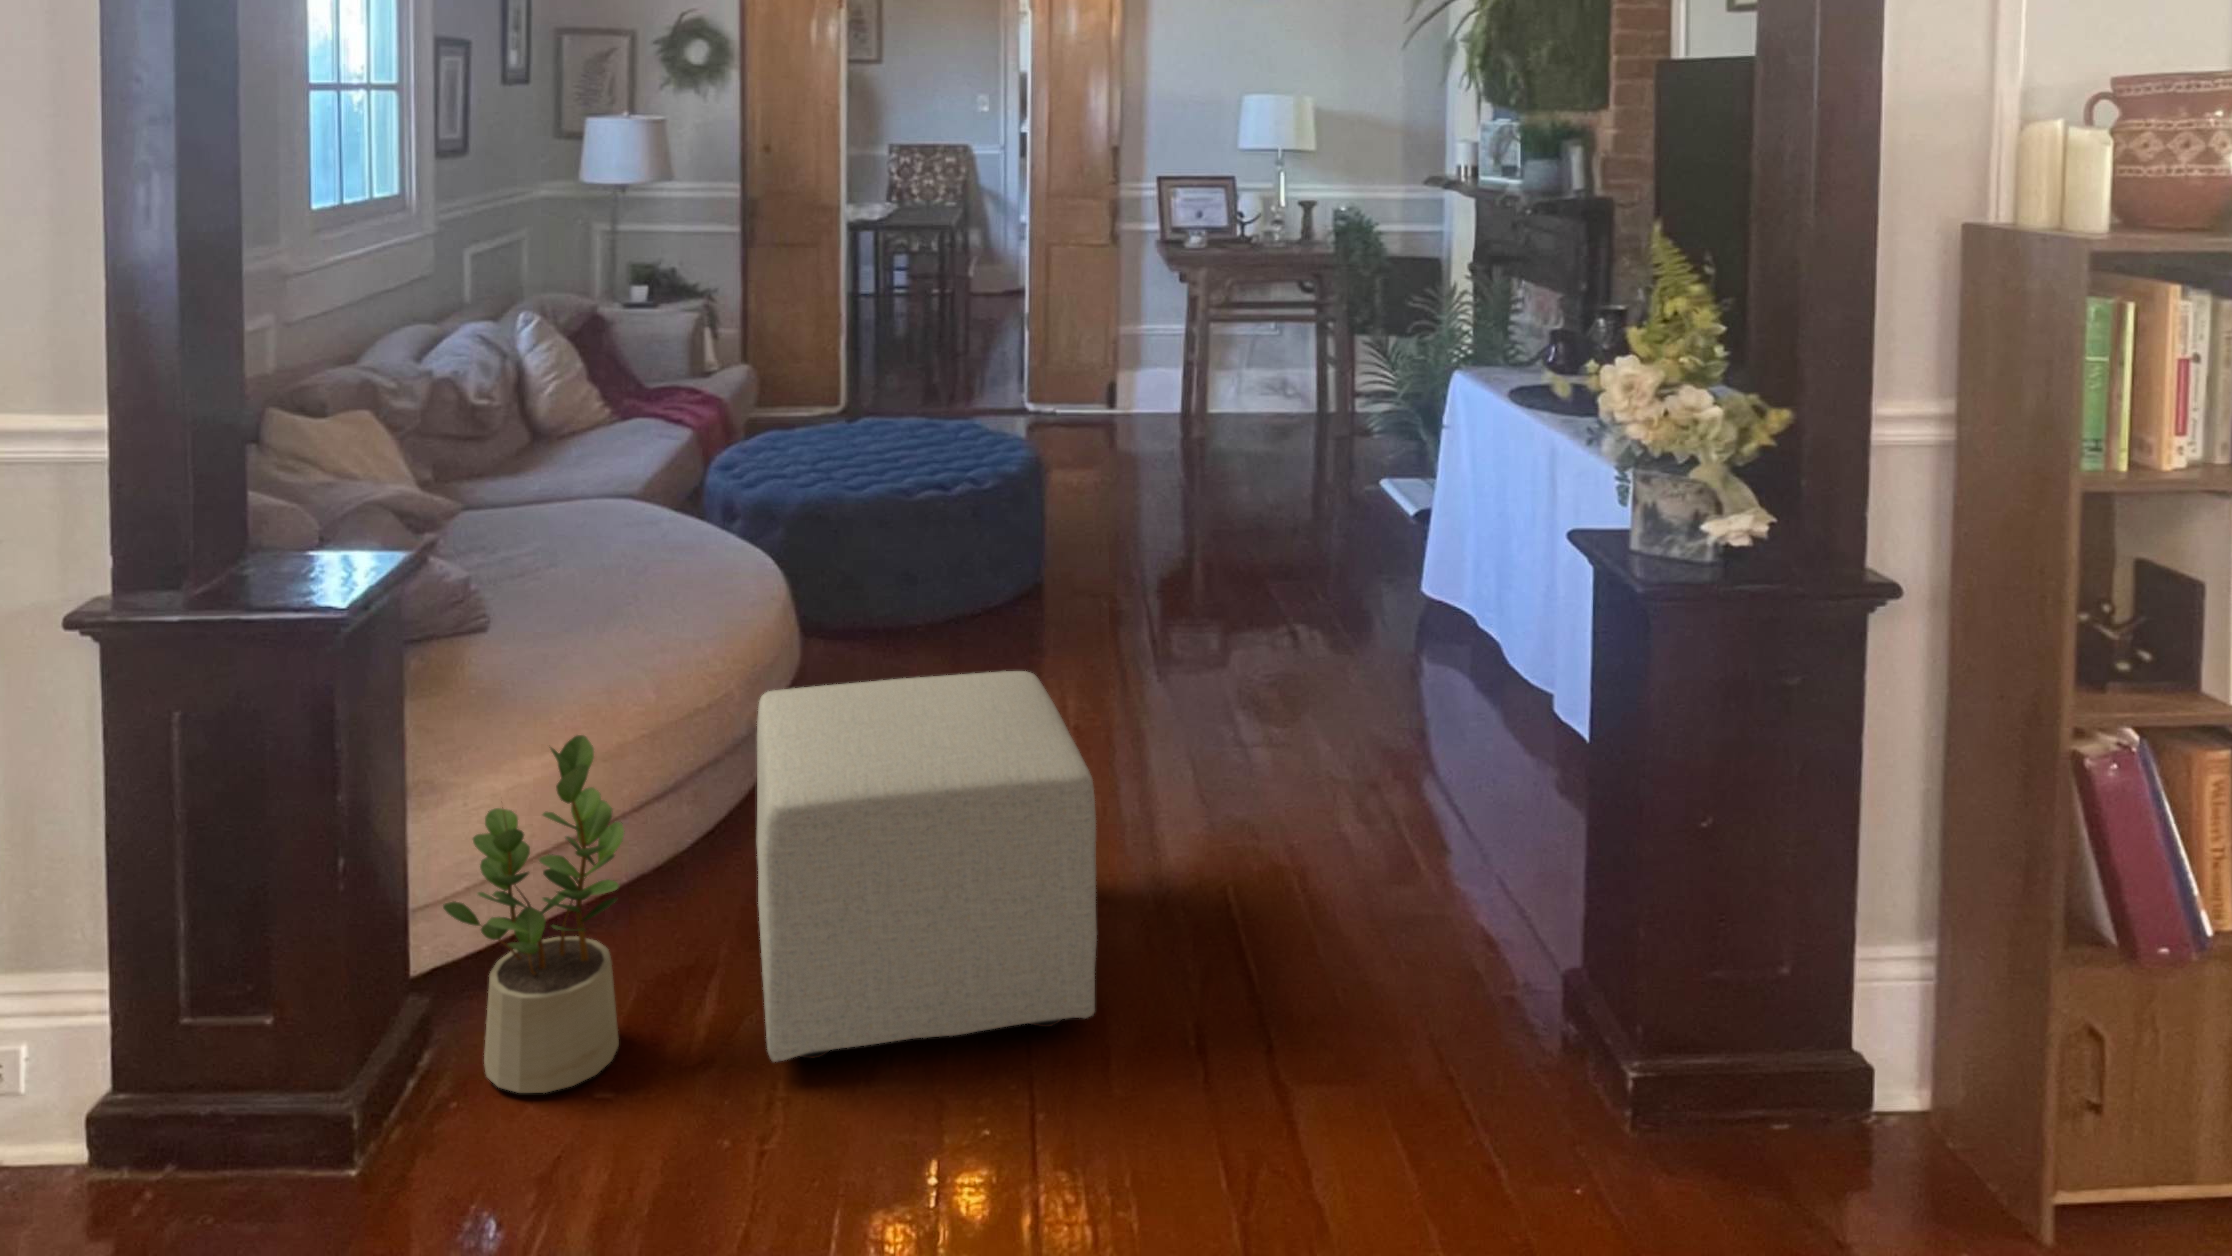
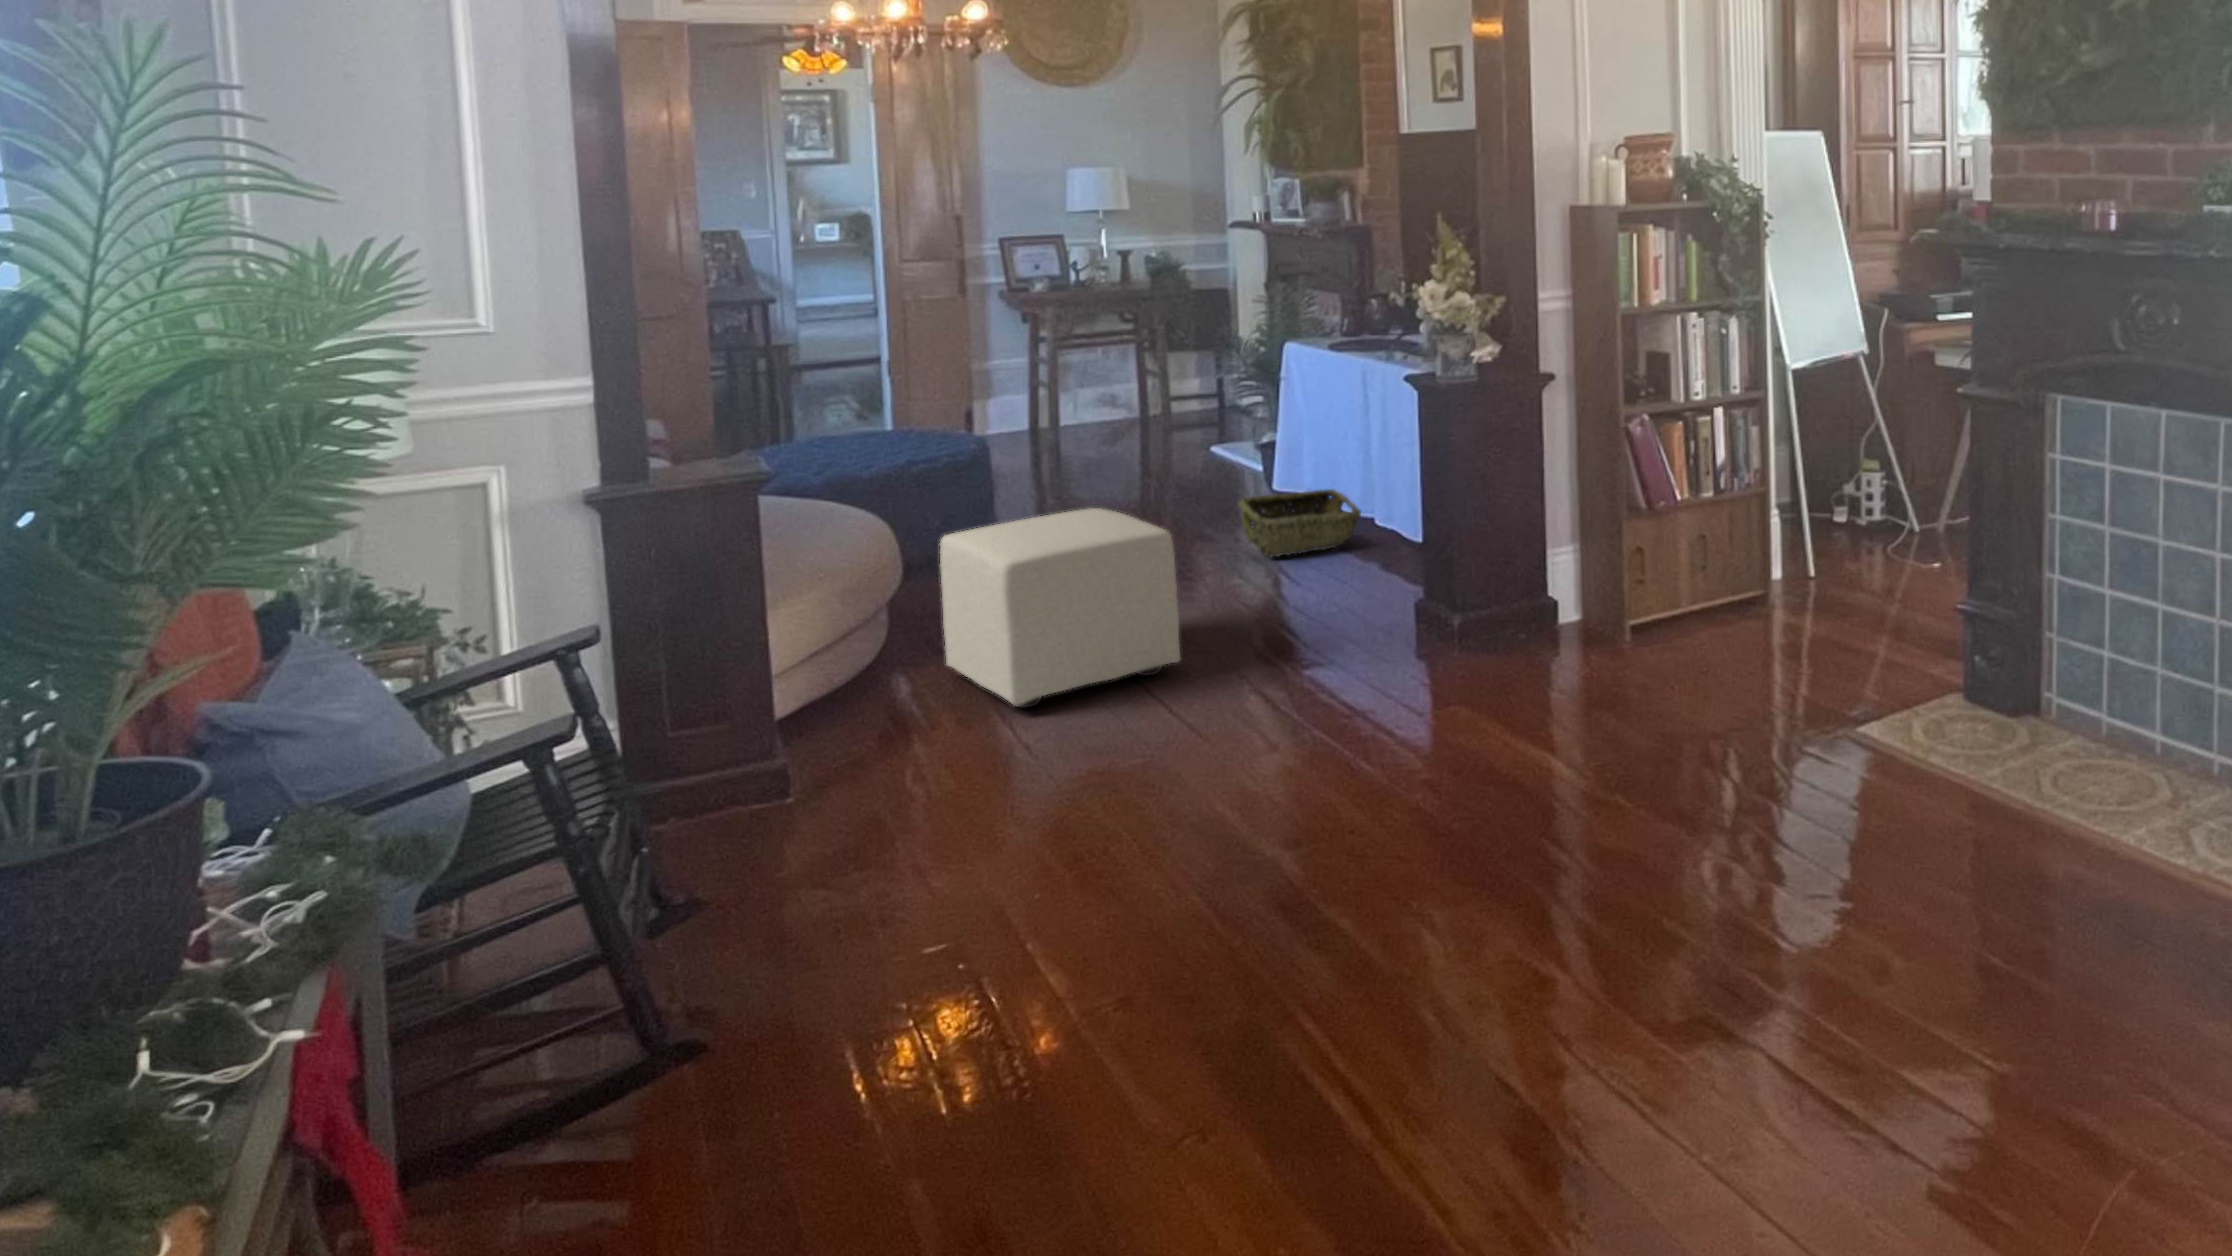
woven basket: none [1330,635,1531,750] -> present [1239,489,1361,557]
potted plant: present [443,735,624,1093] -> none [798,549,913,749]

